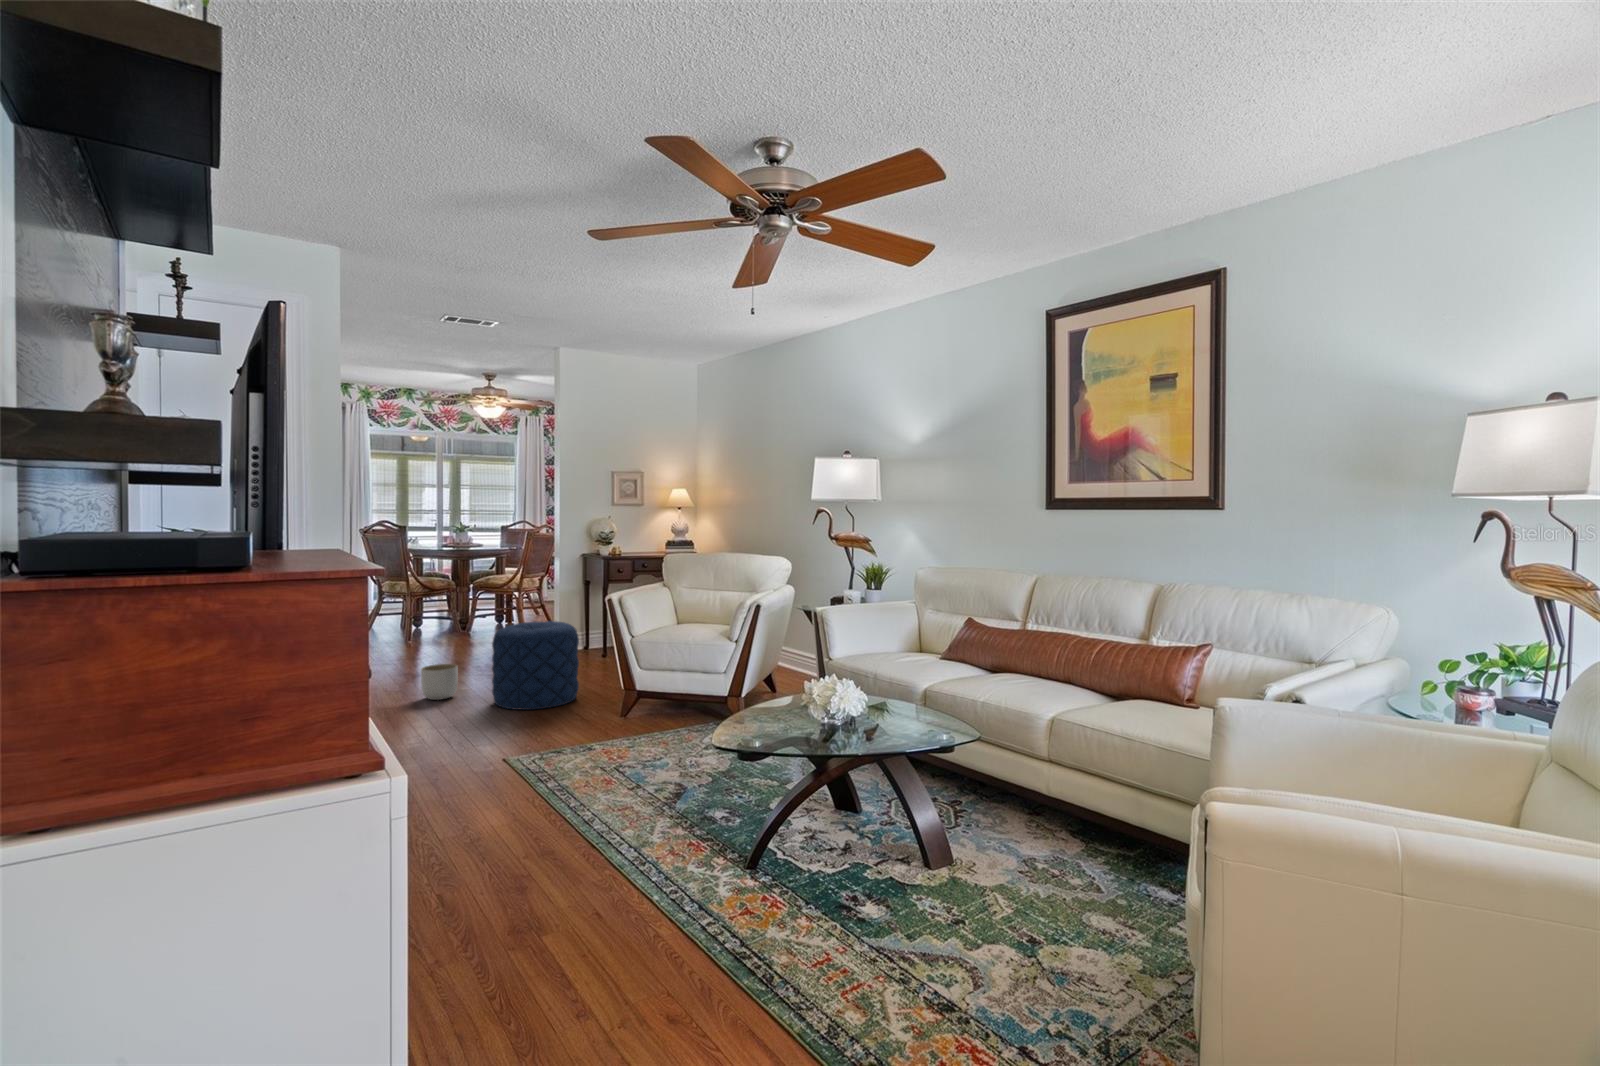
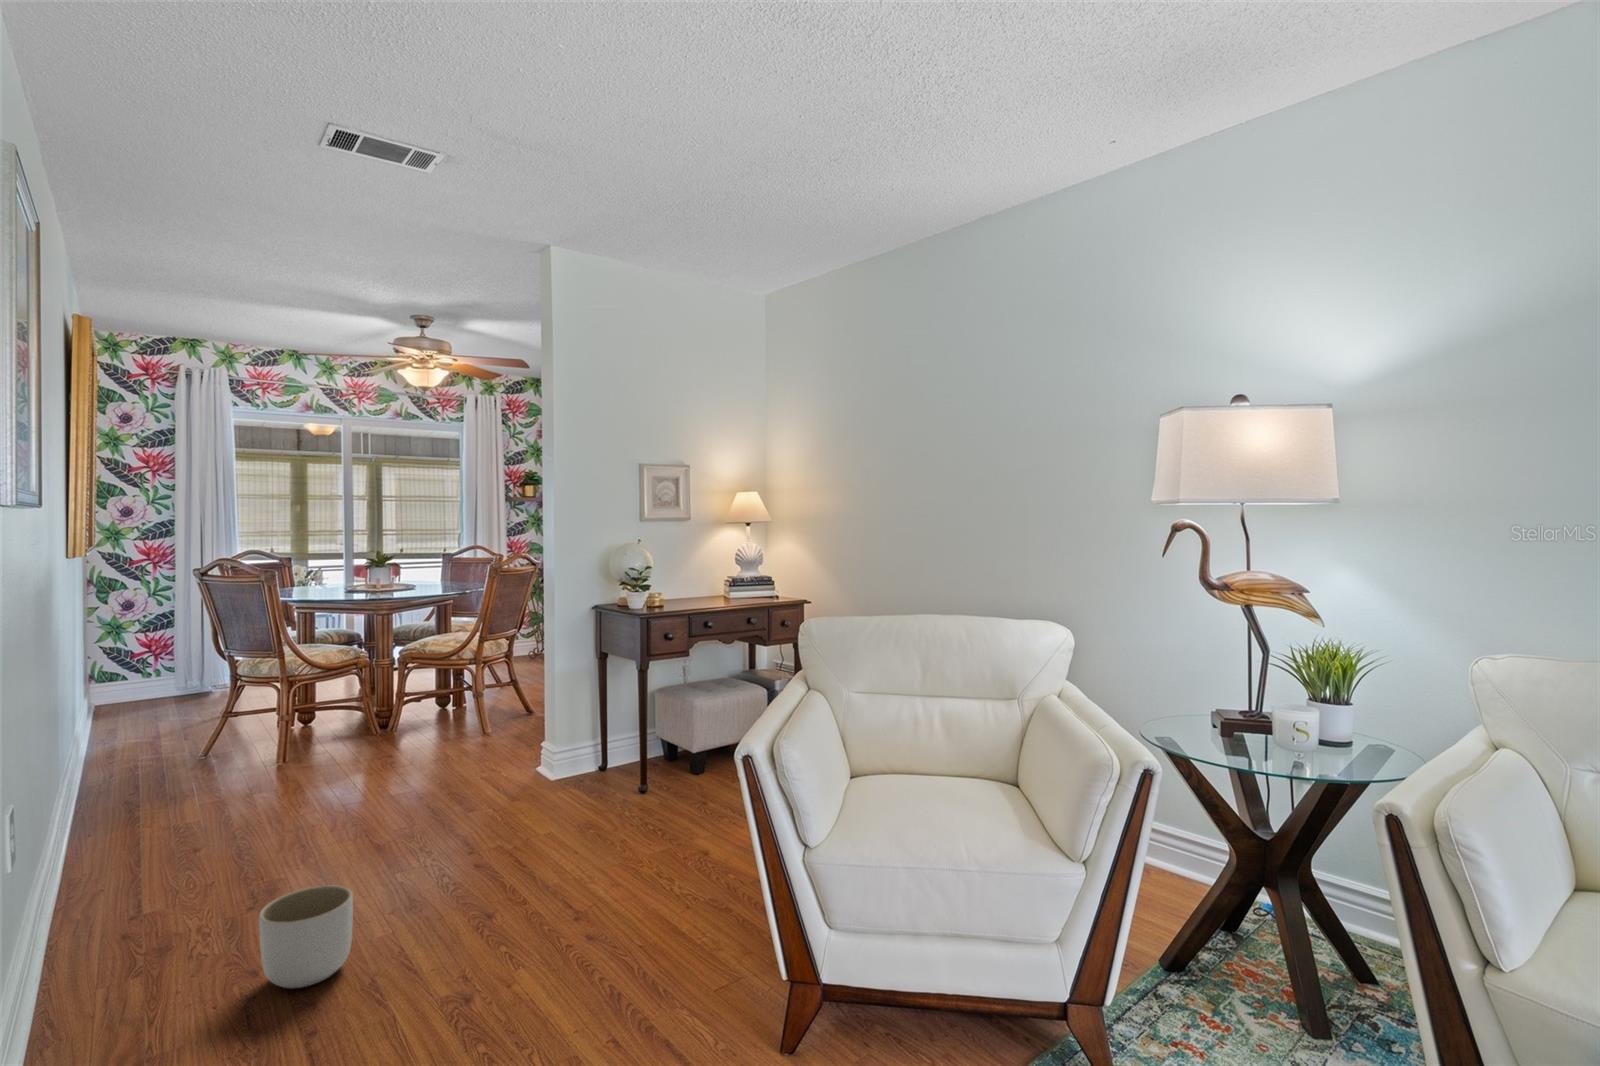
pouf: present [492,621,579,710] -> none [435,779,640,1034]

